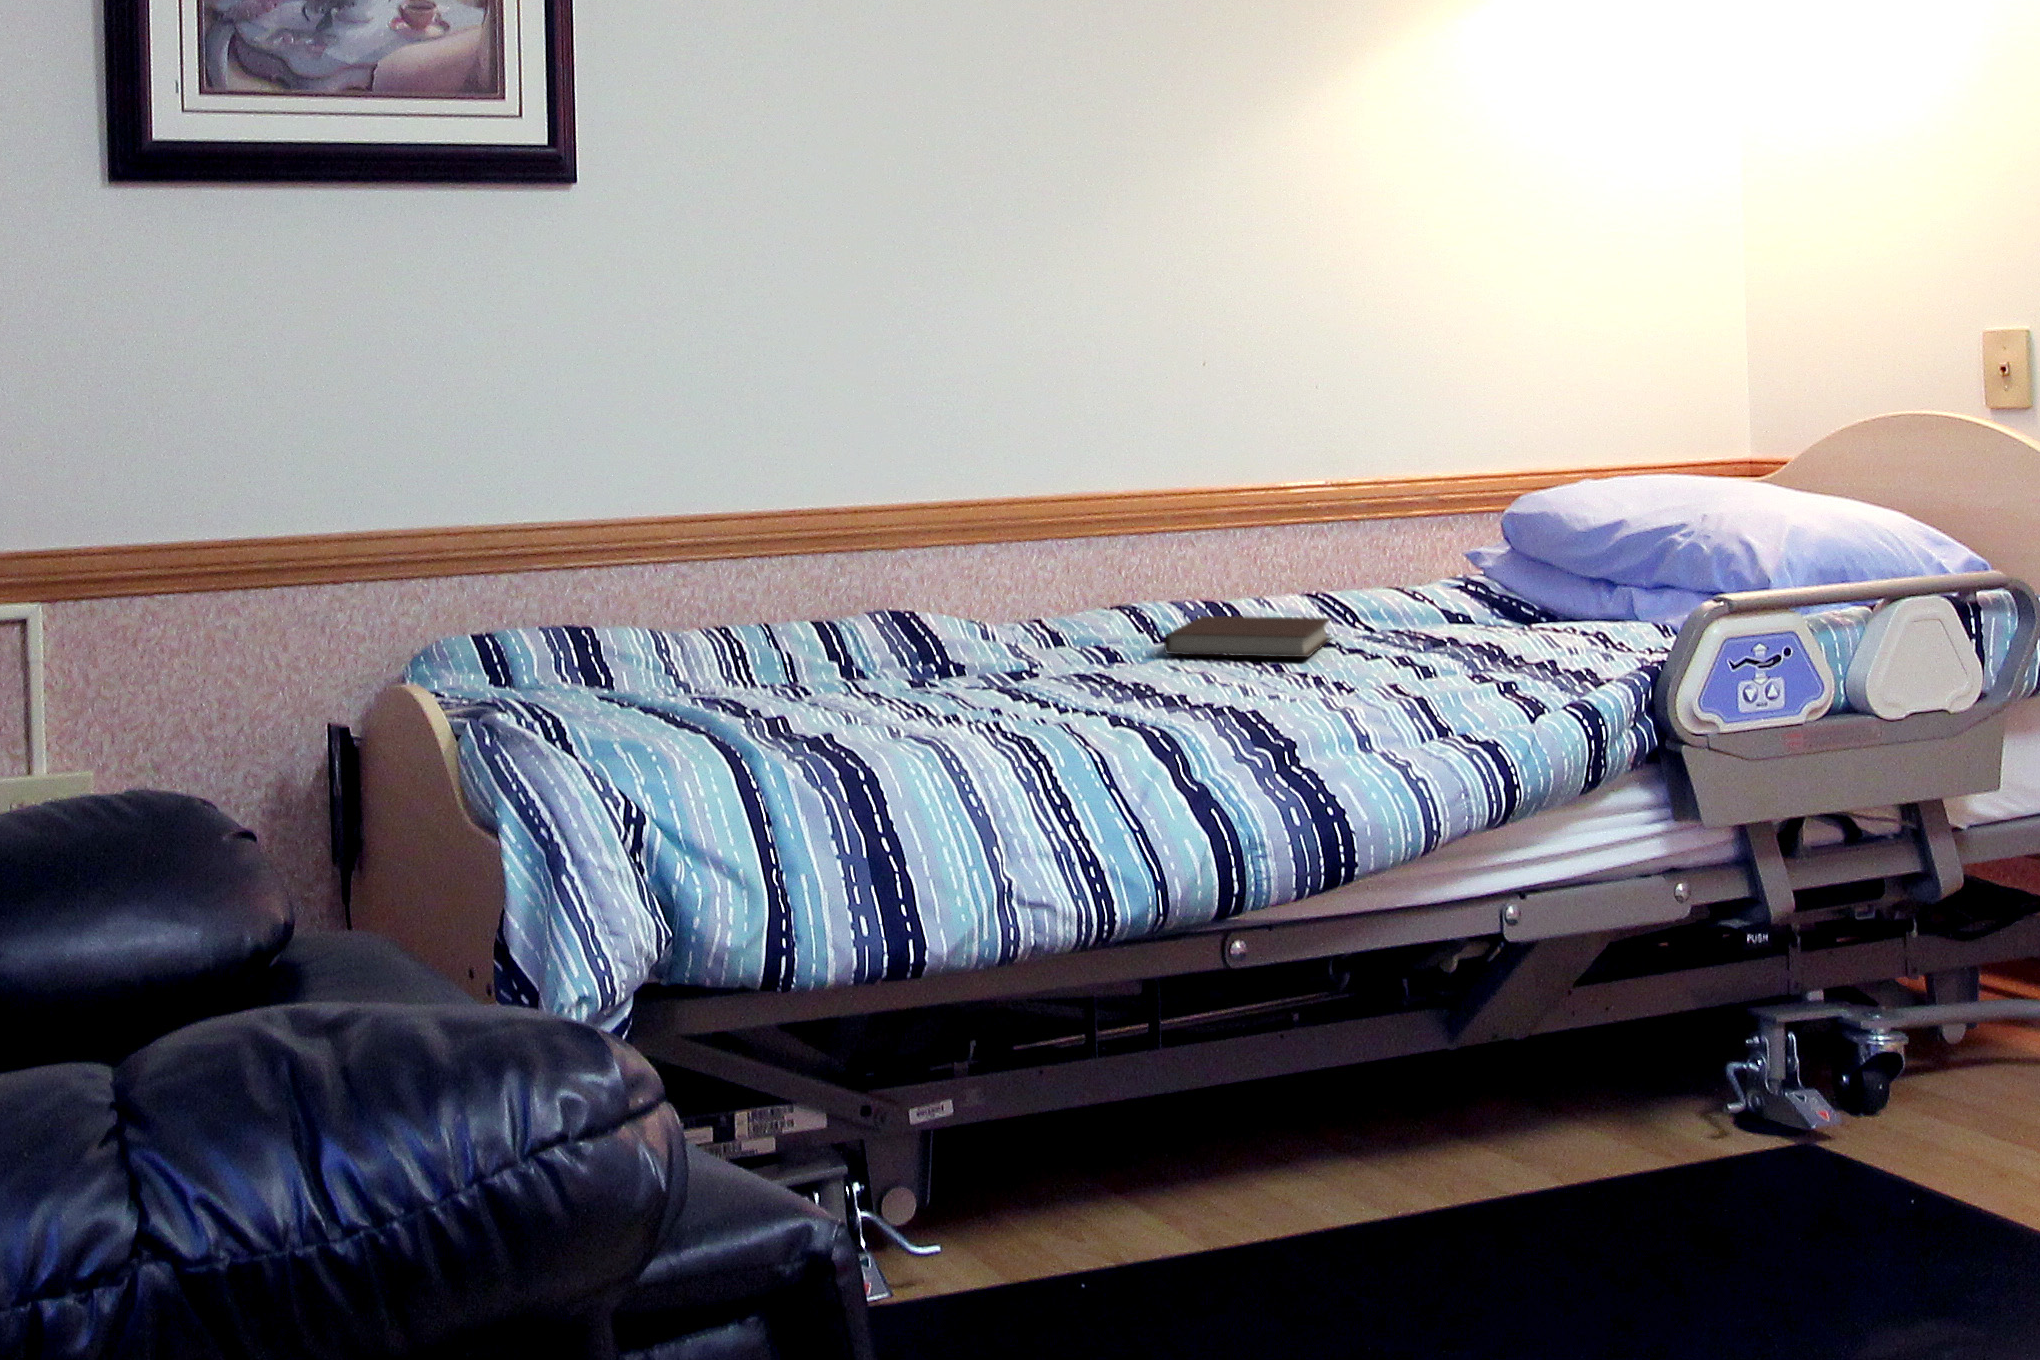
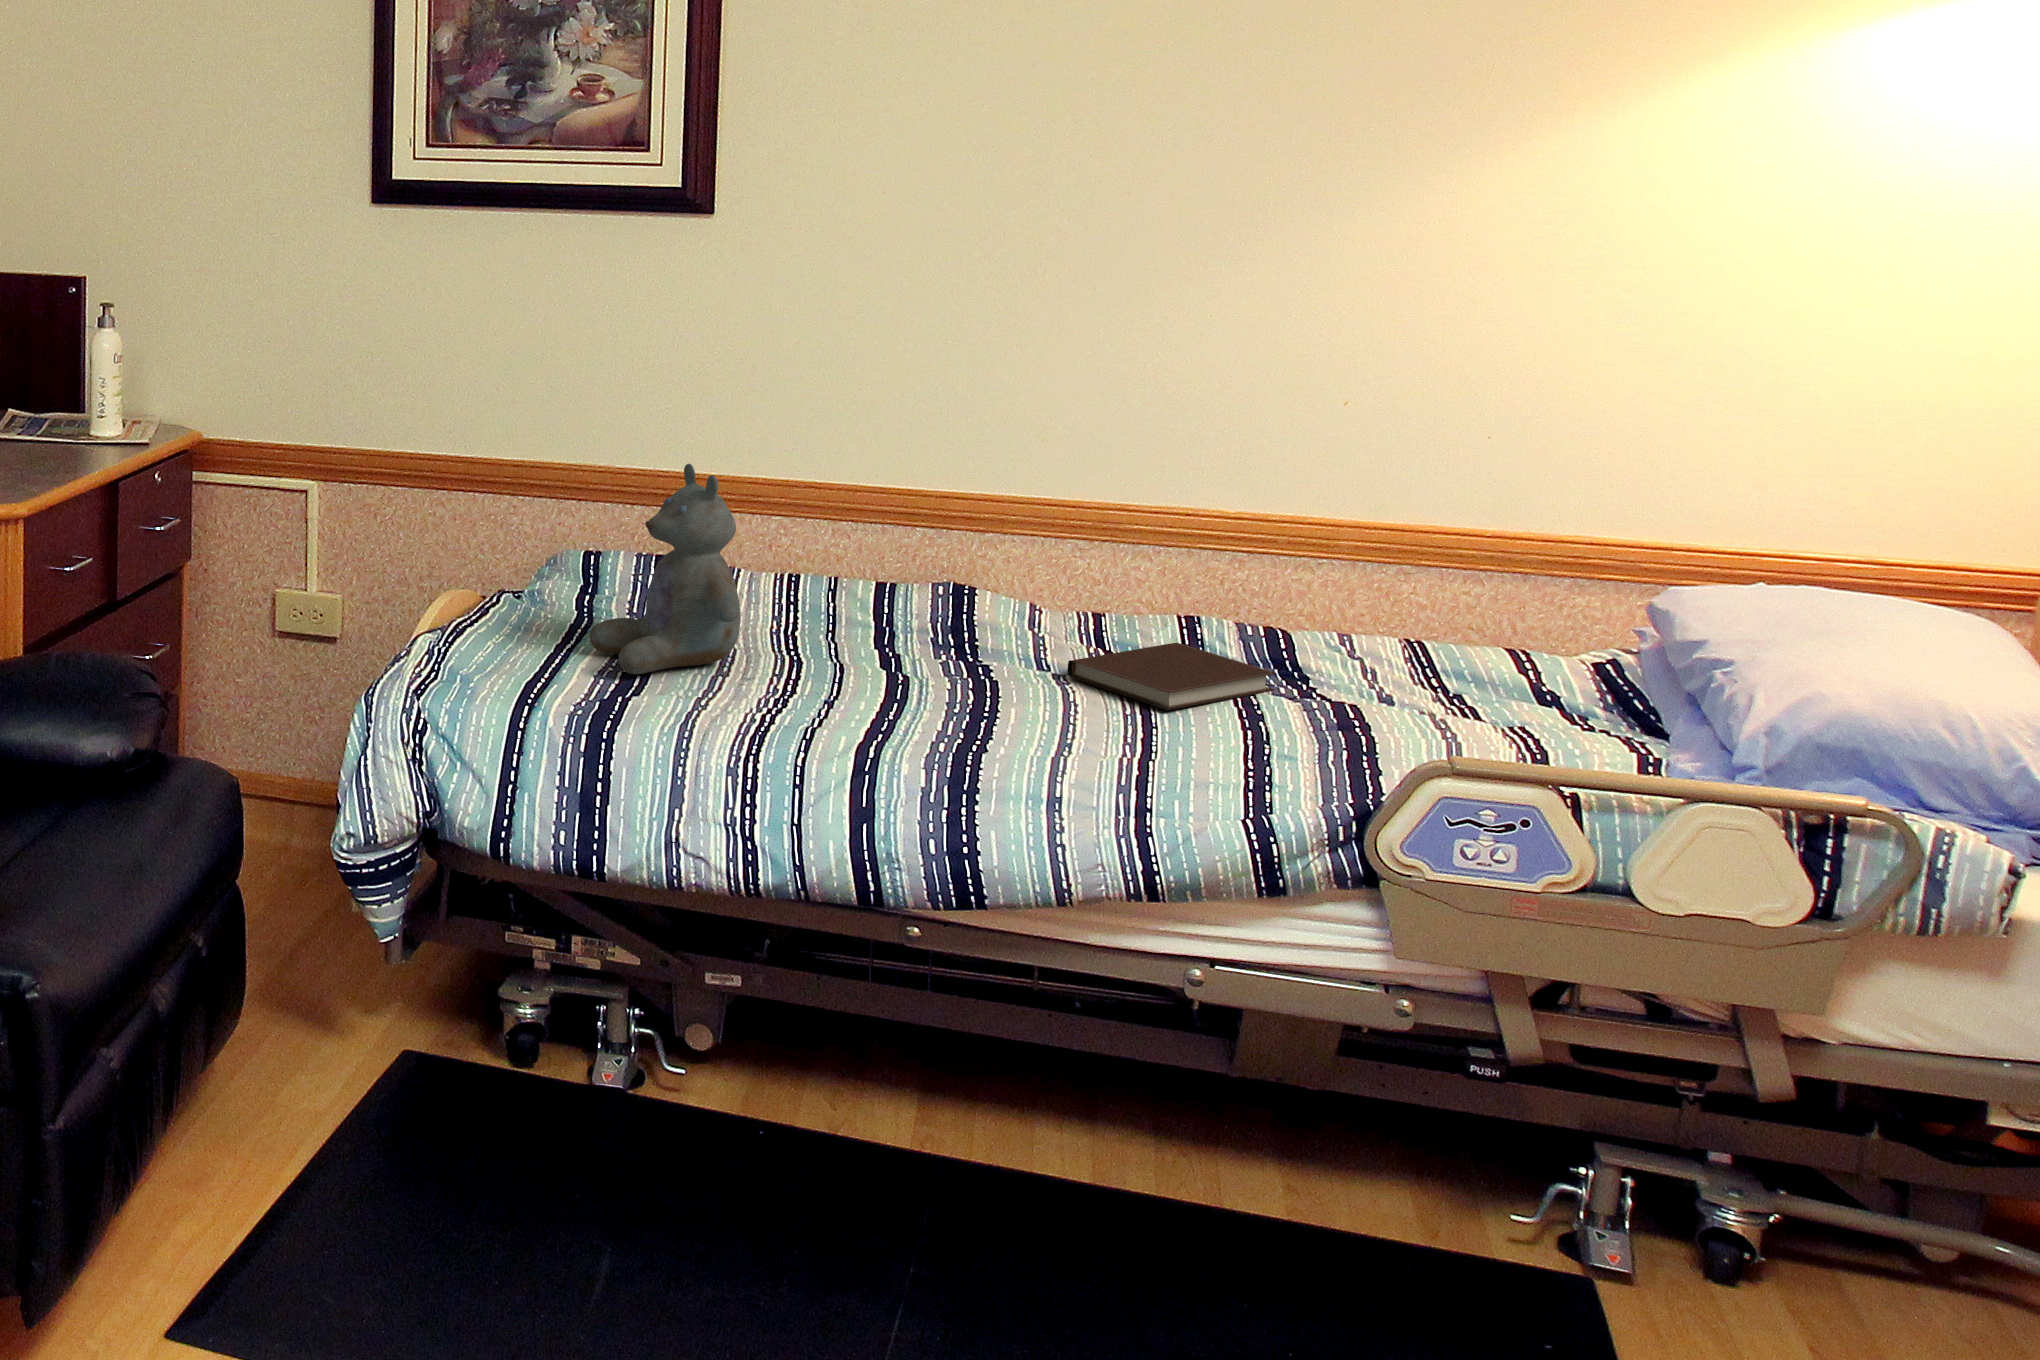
stuffed bear: none [665,435,887,718] -> present [590,464,741,674]

